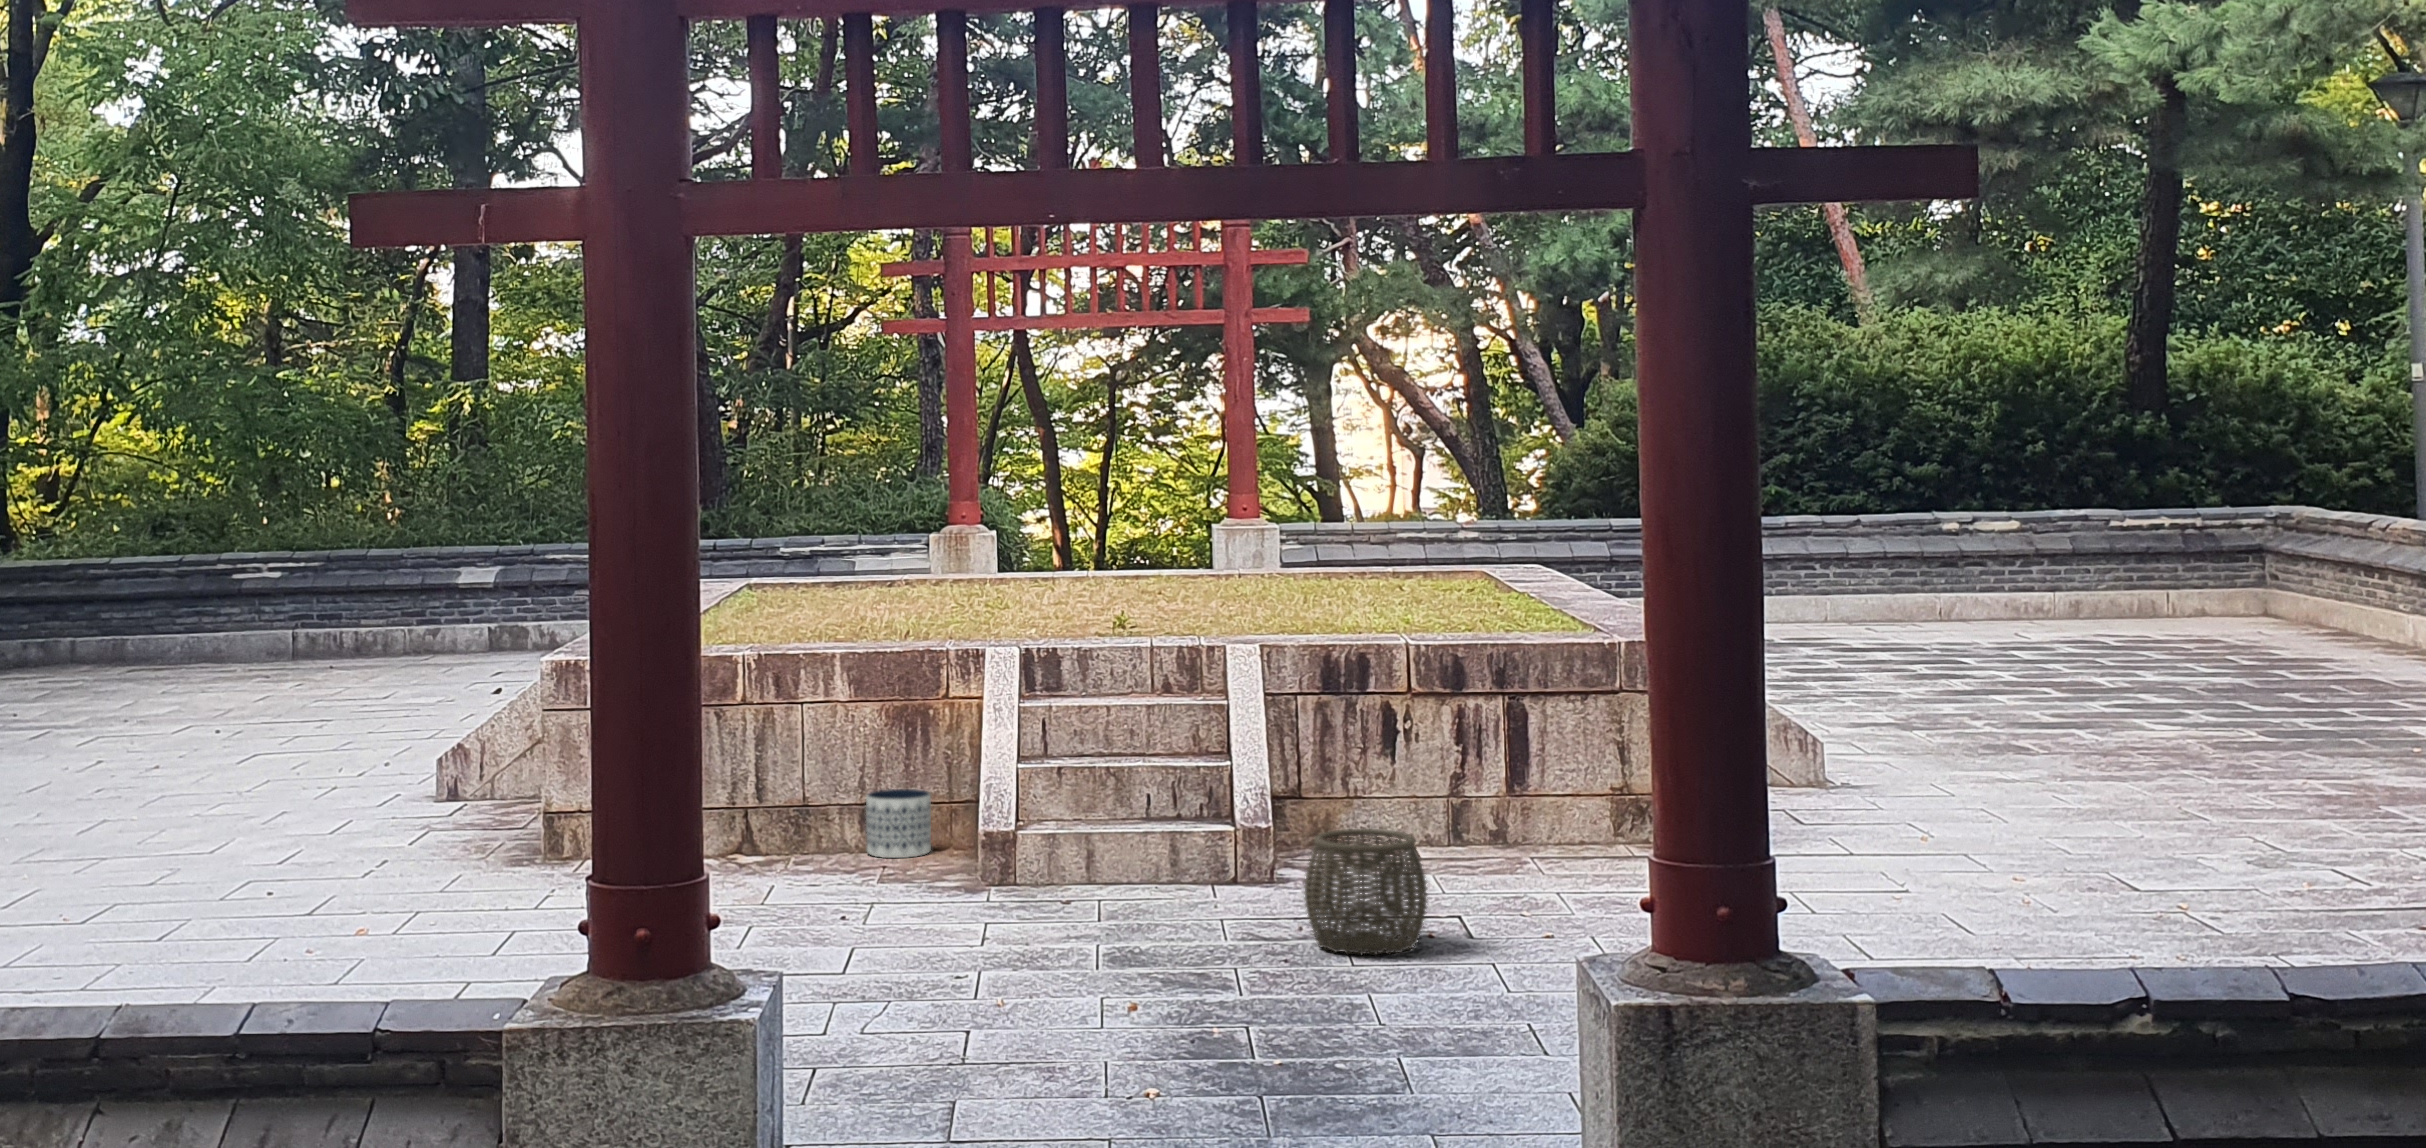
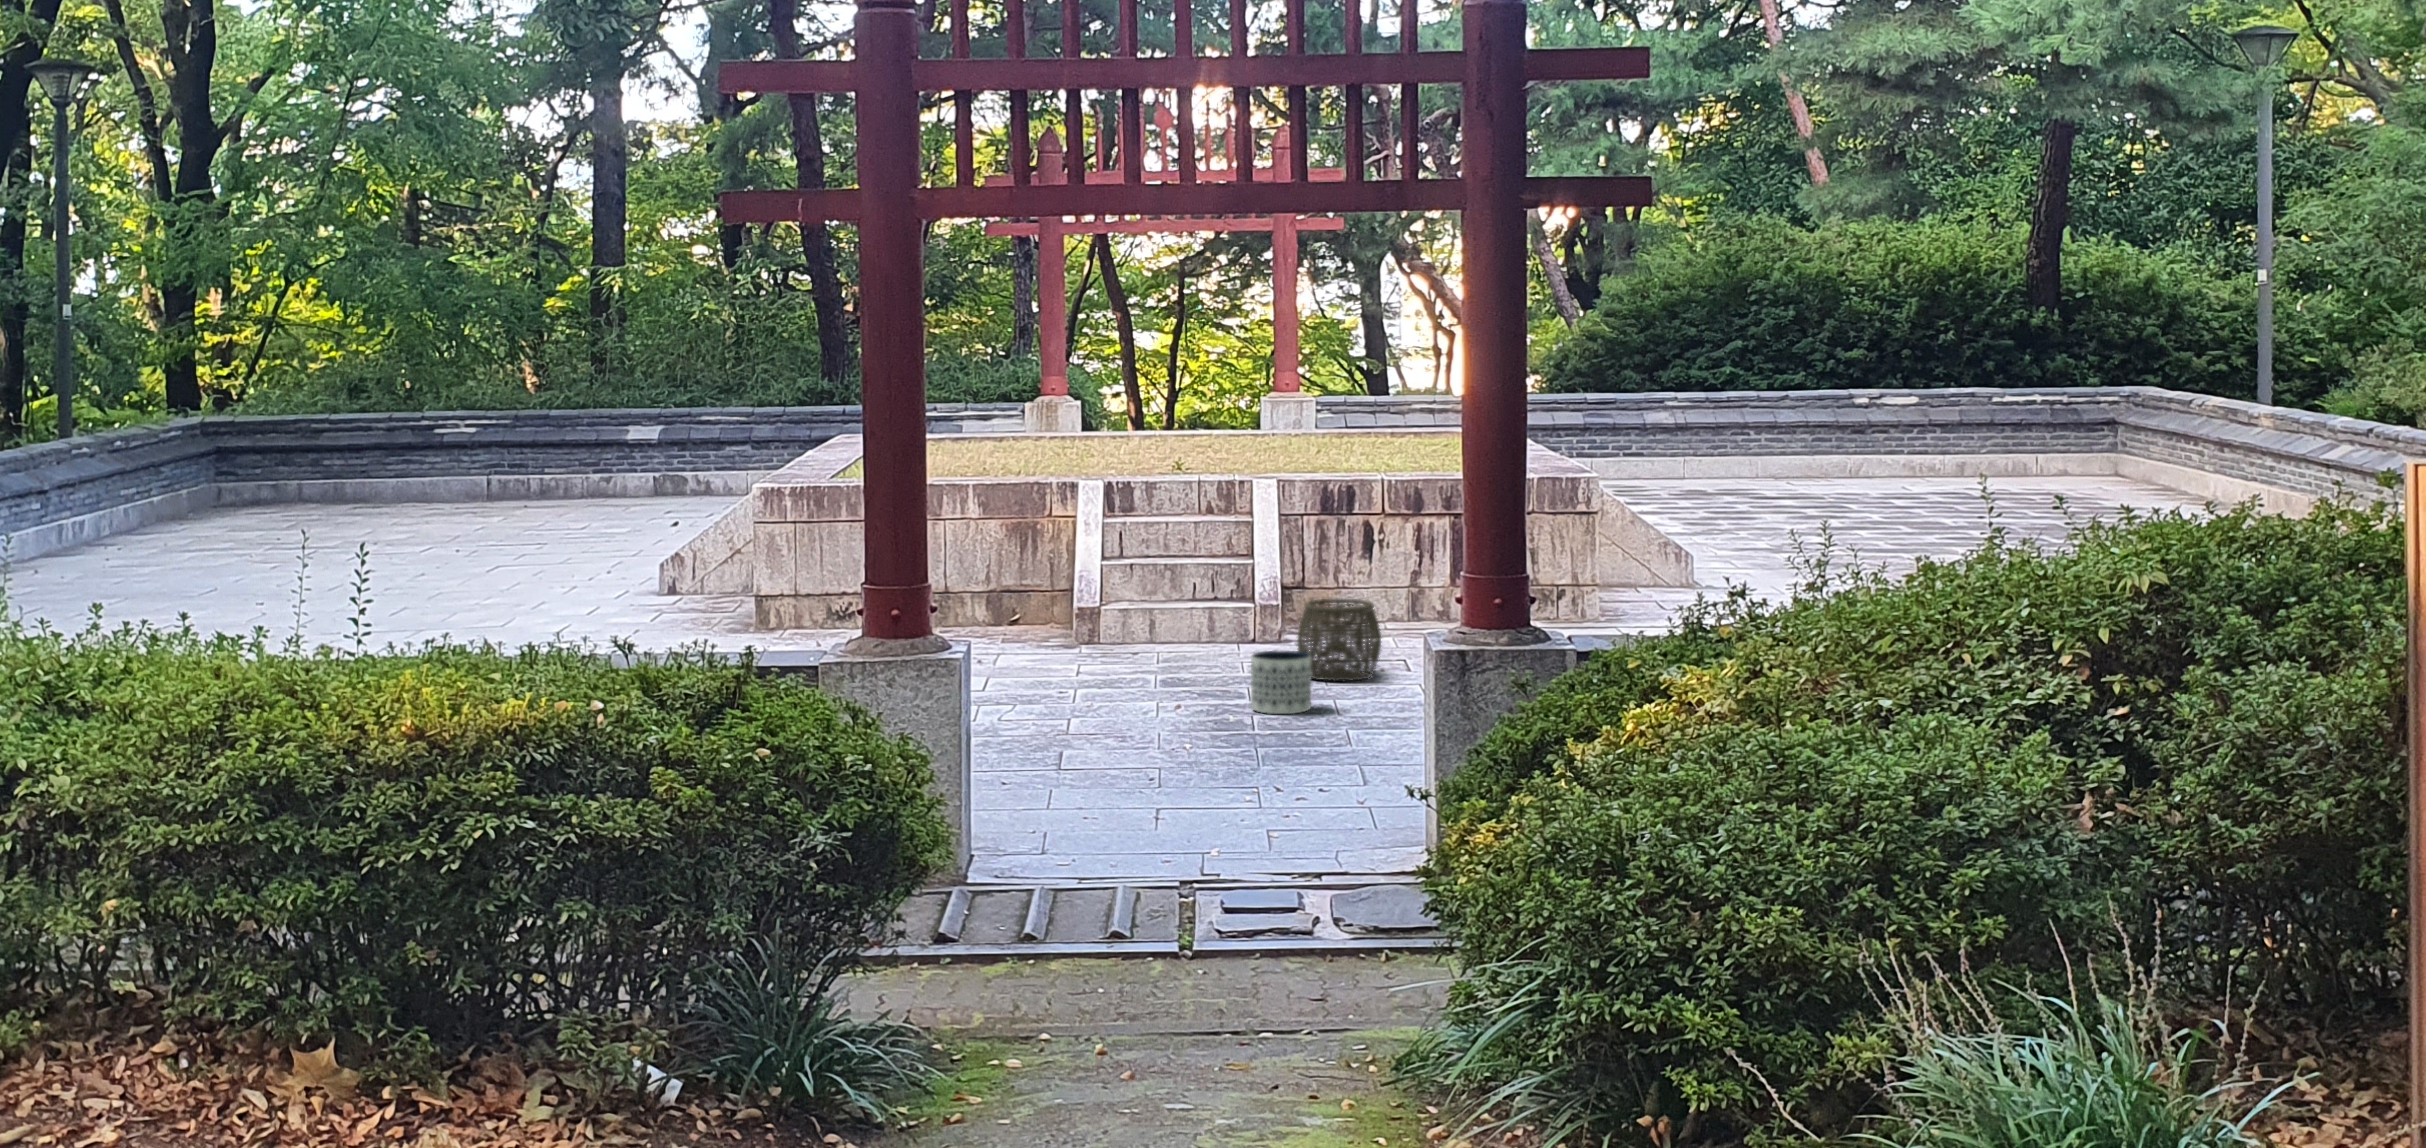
planter: present [866,789,931,858] -> present [1251,651,1311,714]

